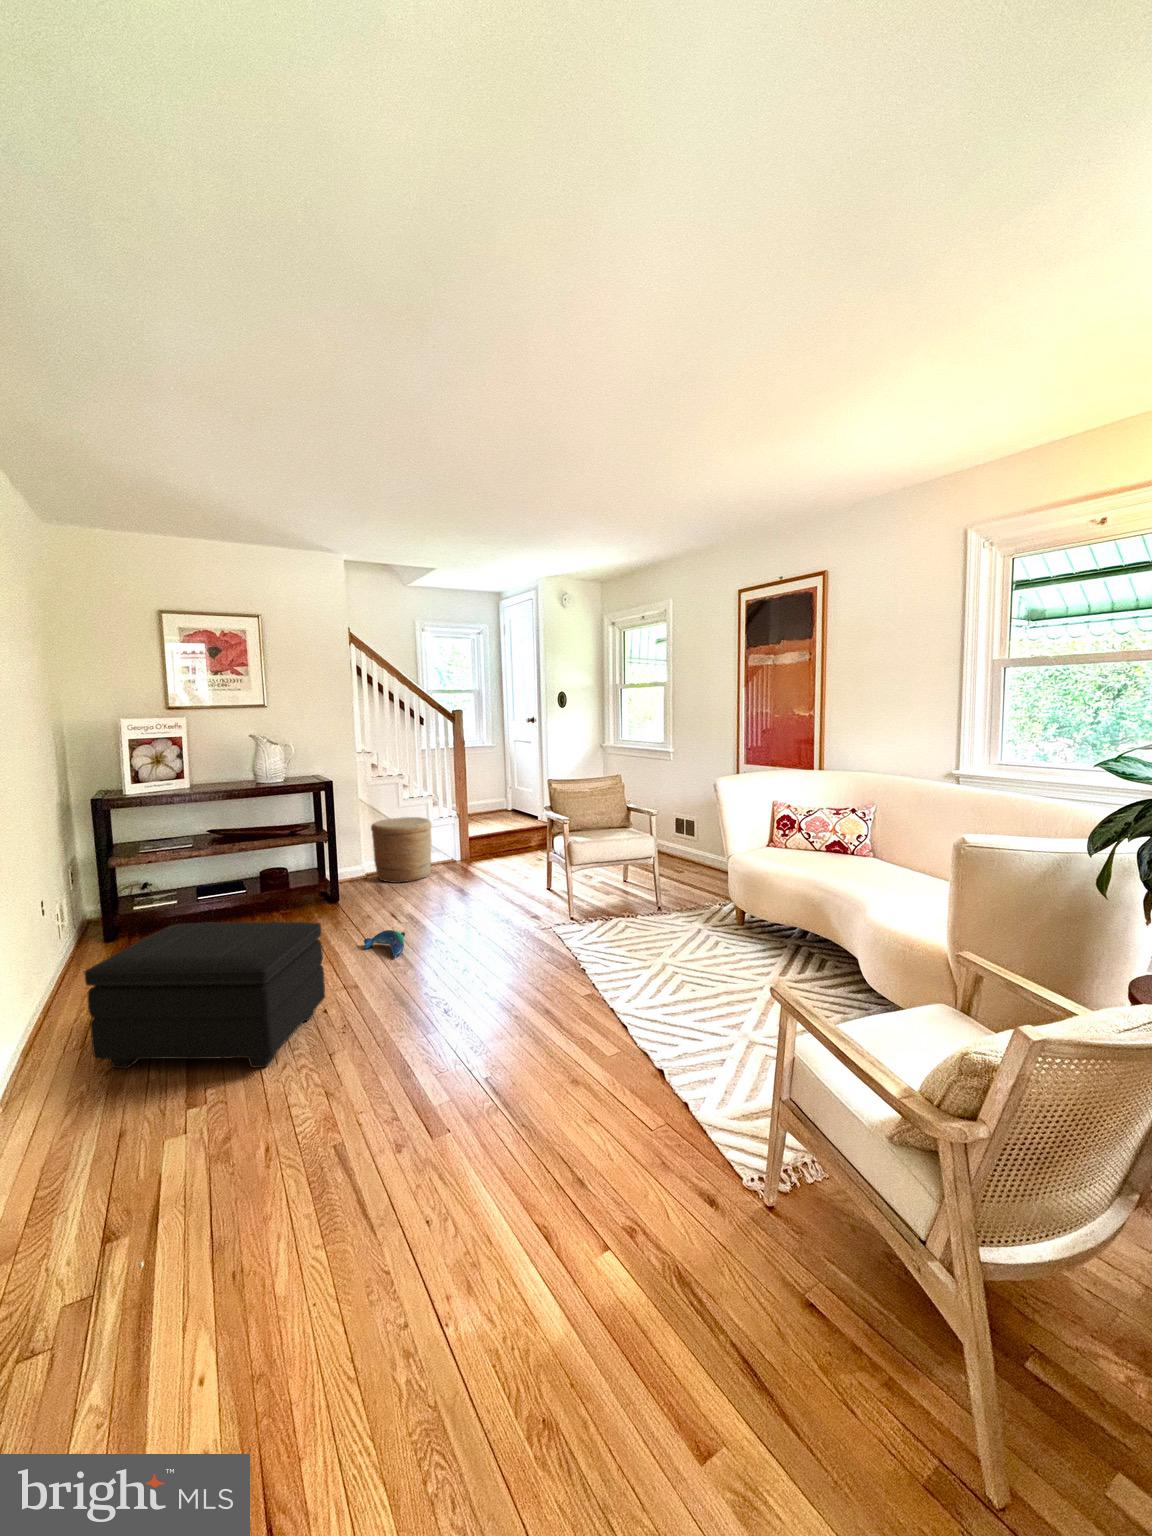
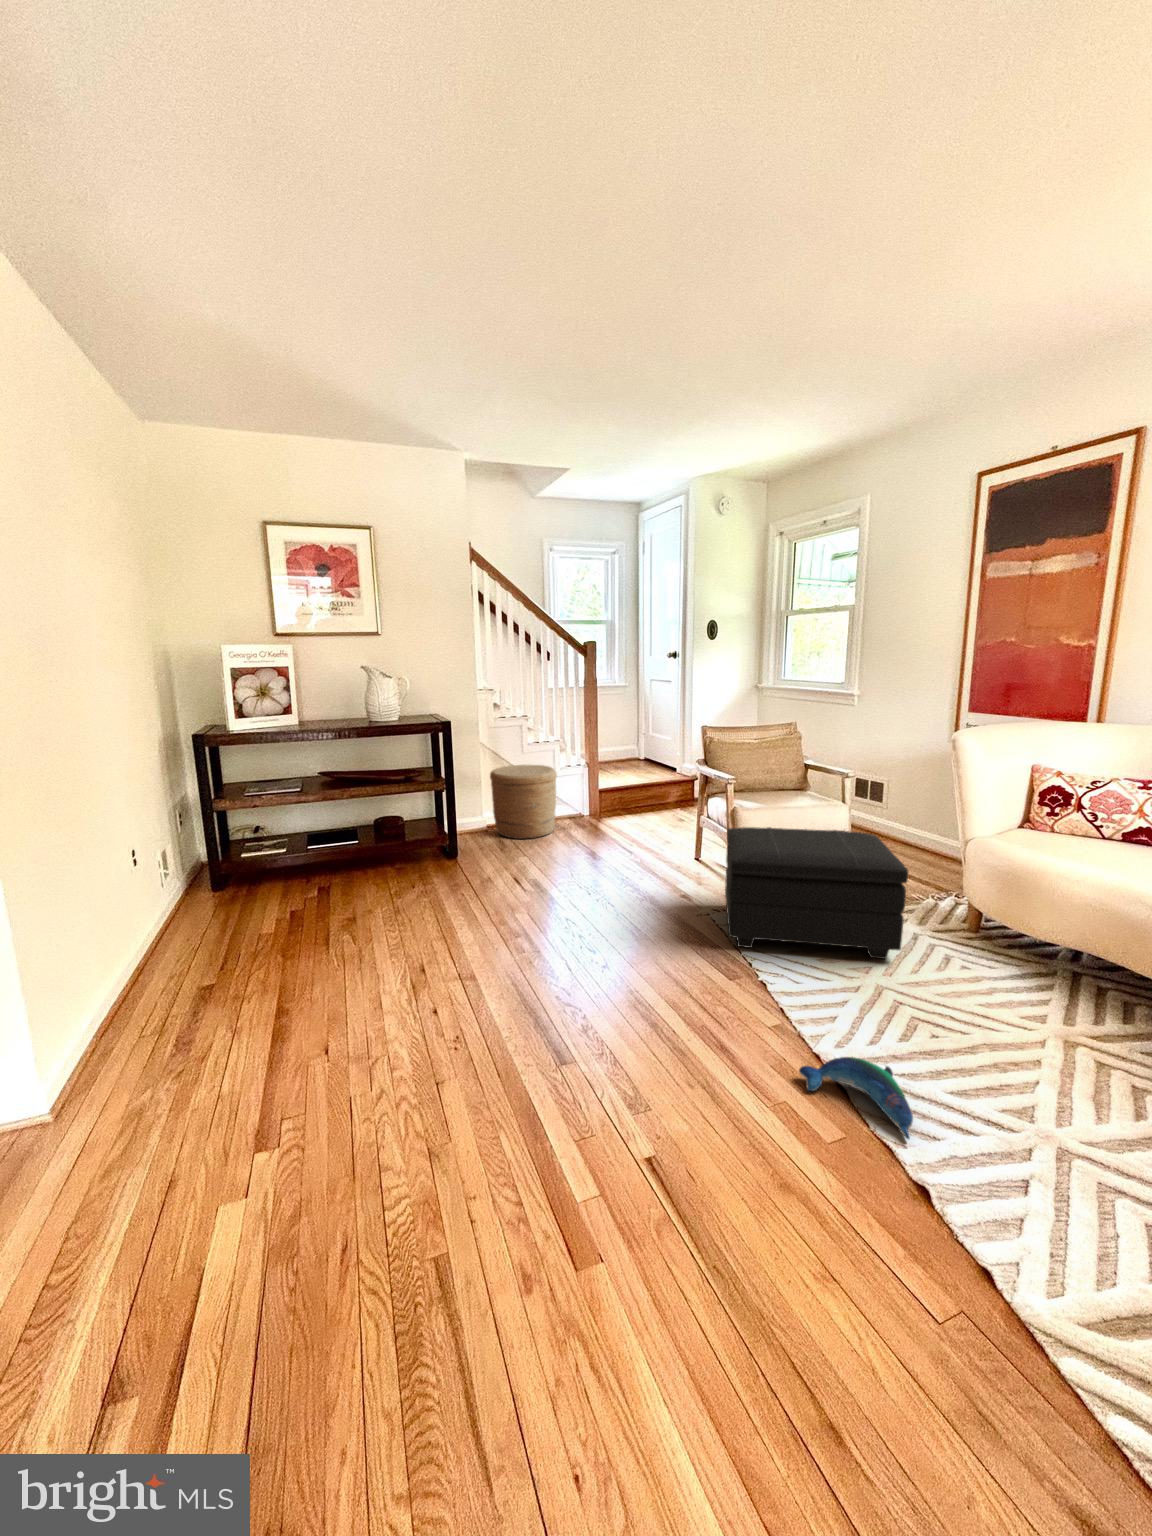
footstool: present [85,921,325,1068] -> present [725,827,909,959]
plush toy: present [364,930,405,958] -> present [799,1057,913,1139]

